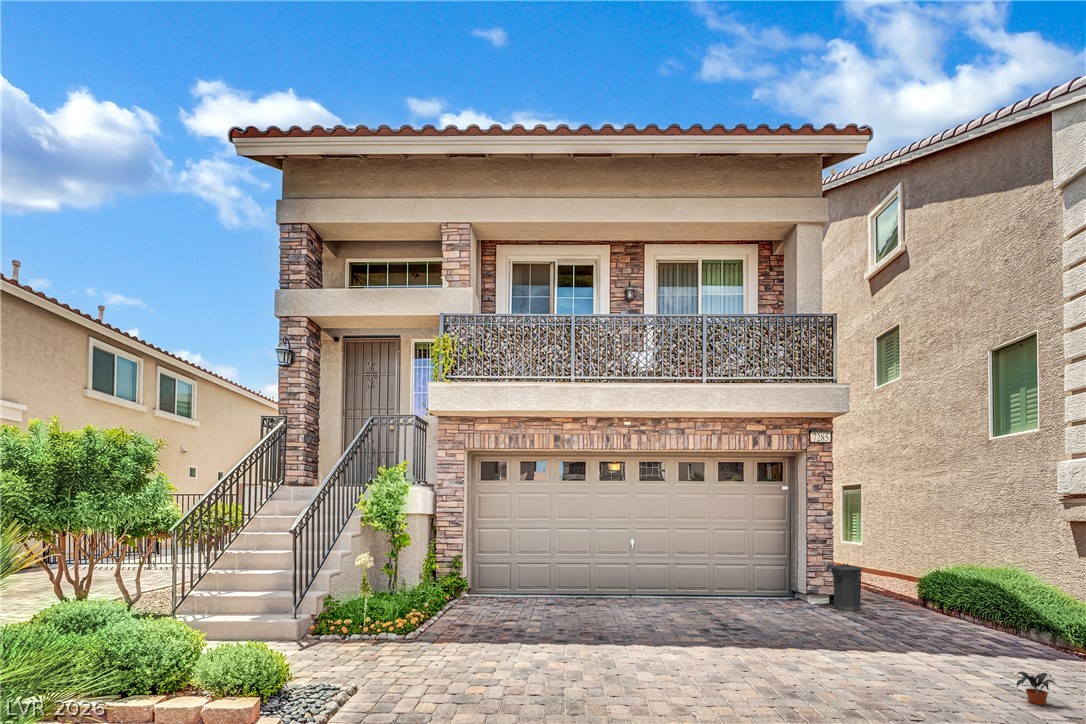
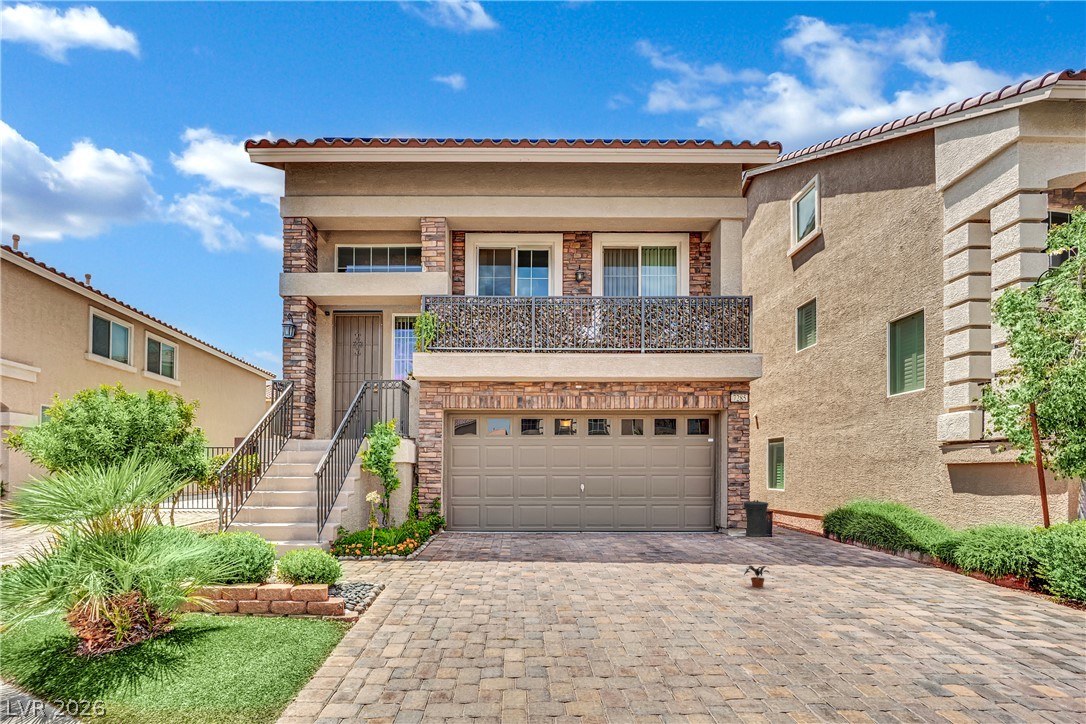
potted plant: present [1017,671,1056,705] -> present [744,566,769,587]

